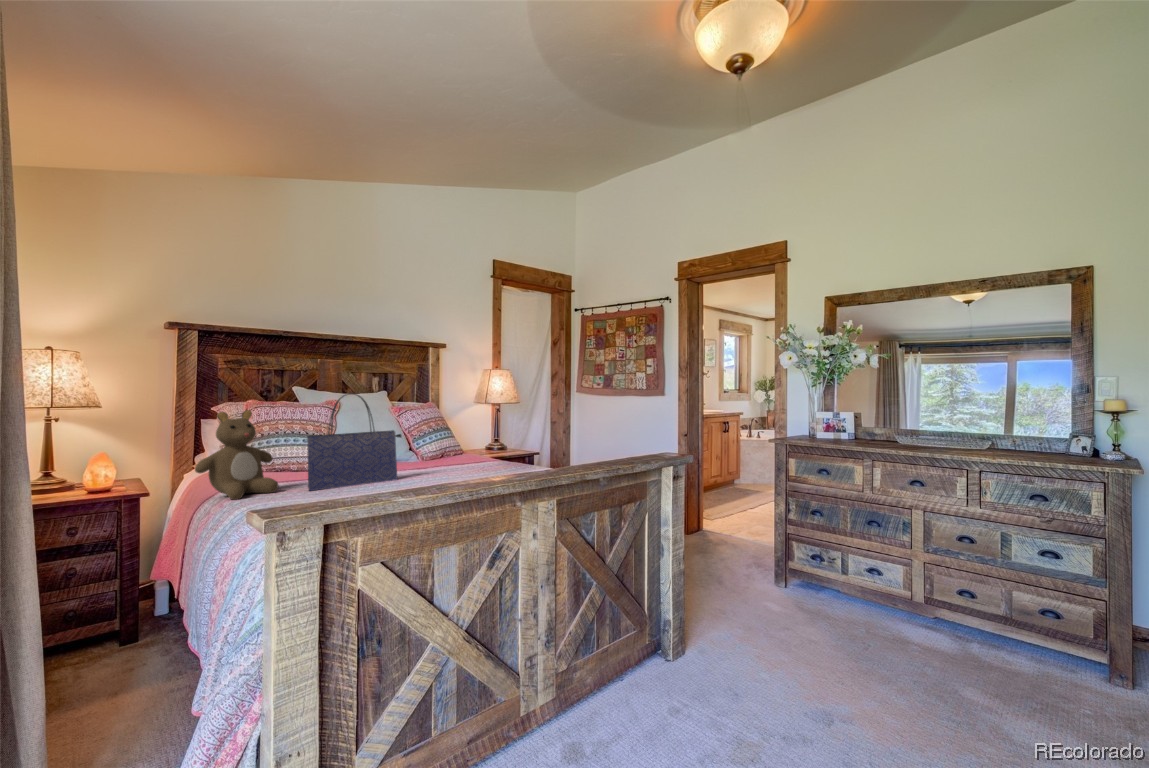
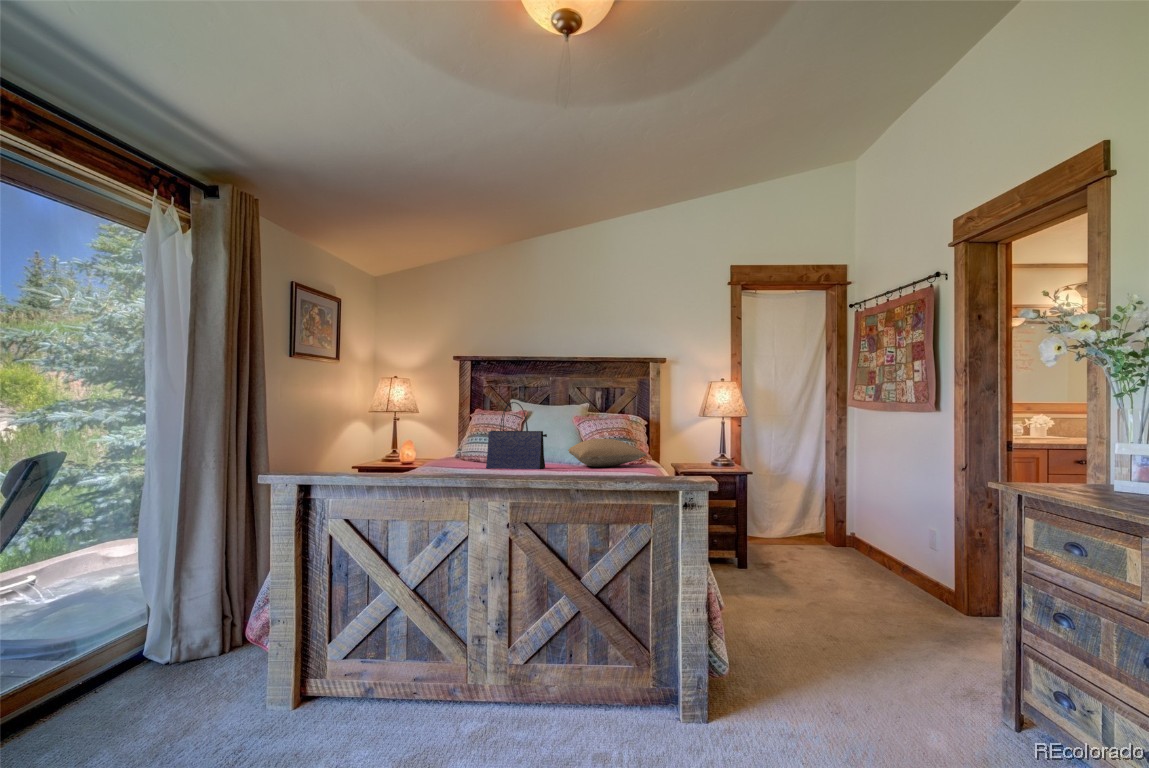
teddy bear: present [195,410,279,500] -> none [444,413,488,468]
pillow: none [389,434,498,467] -> present [568,439,646,467]

